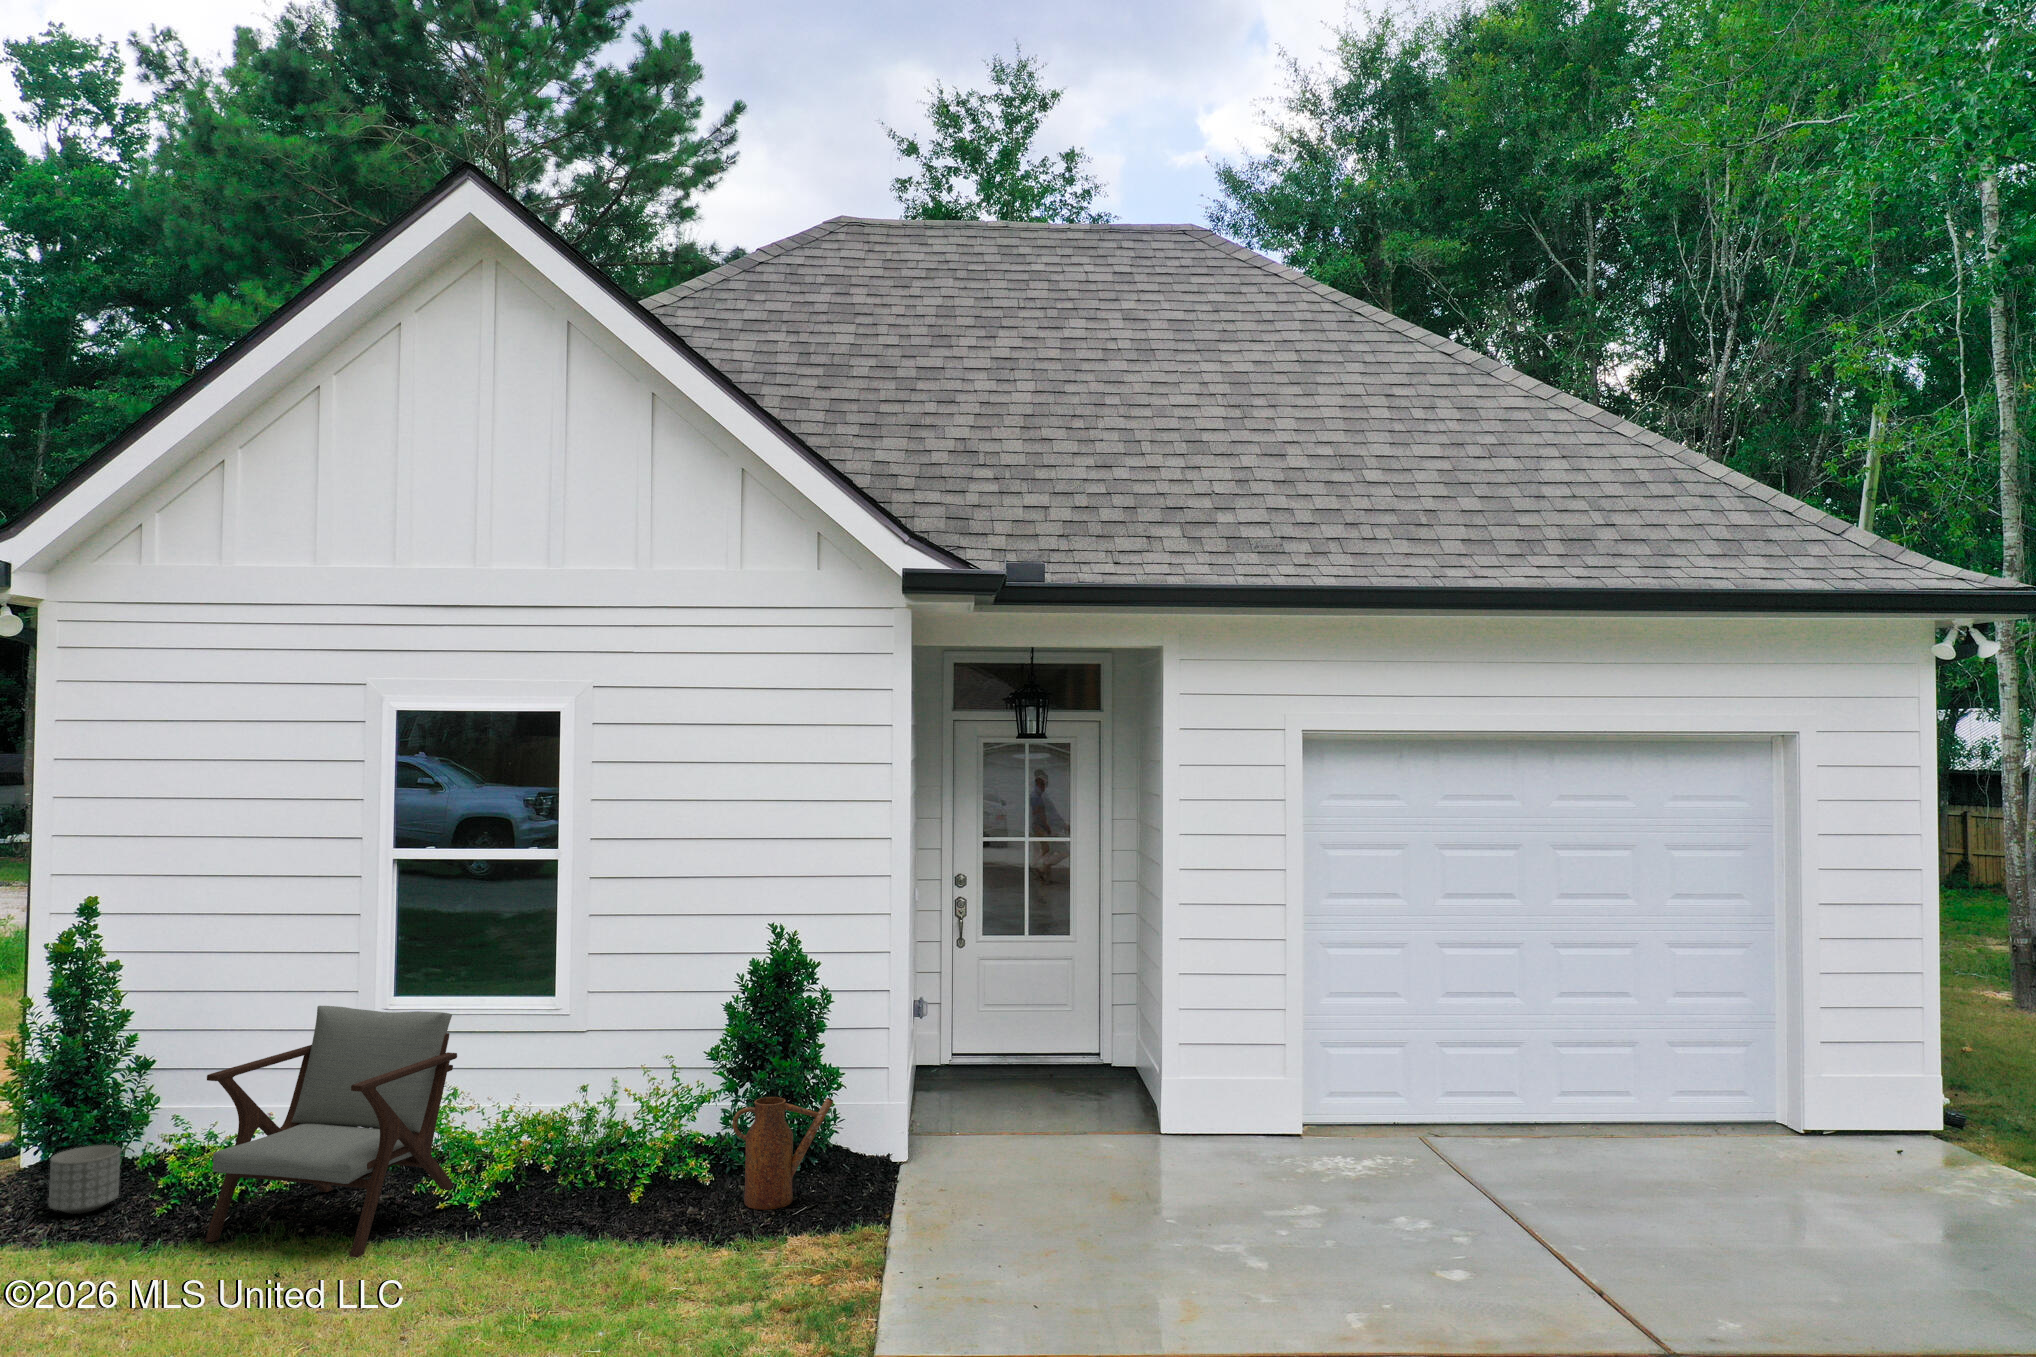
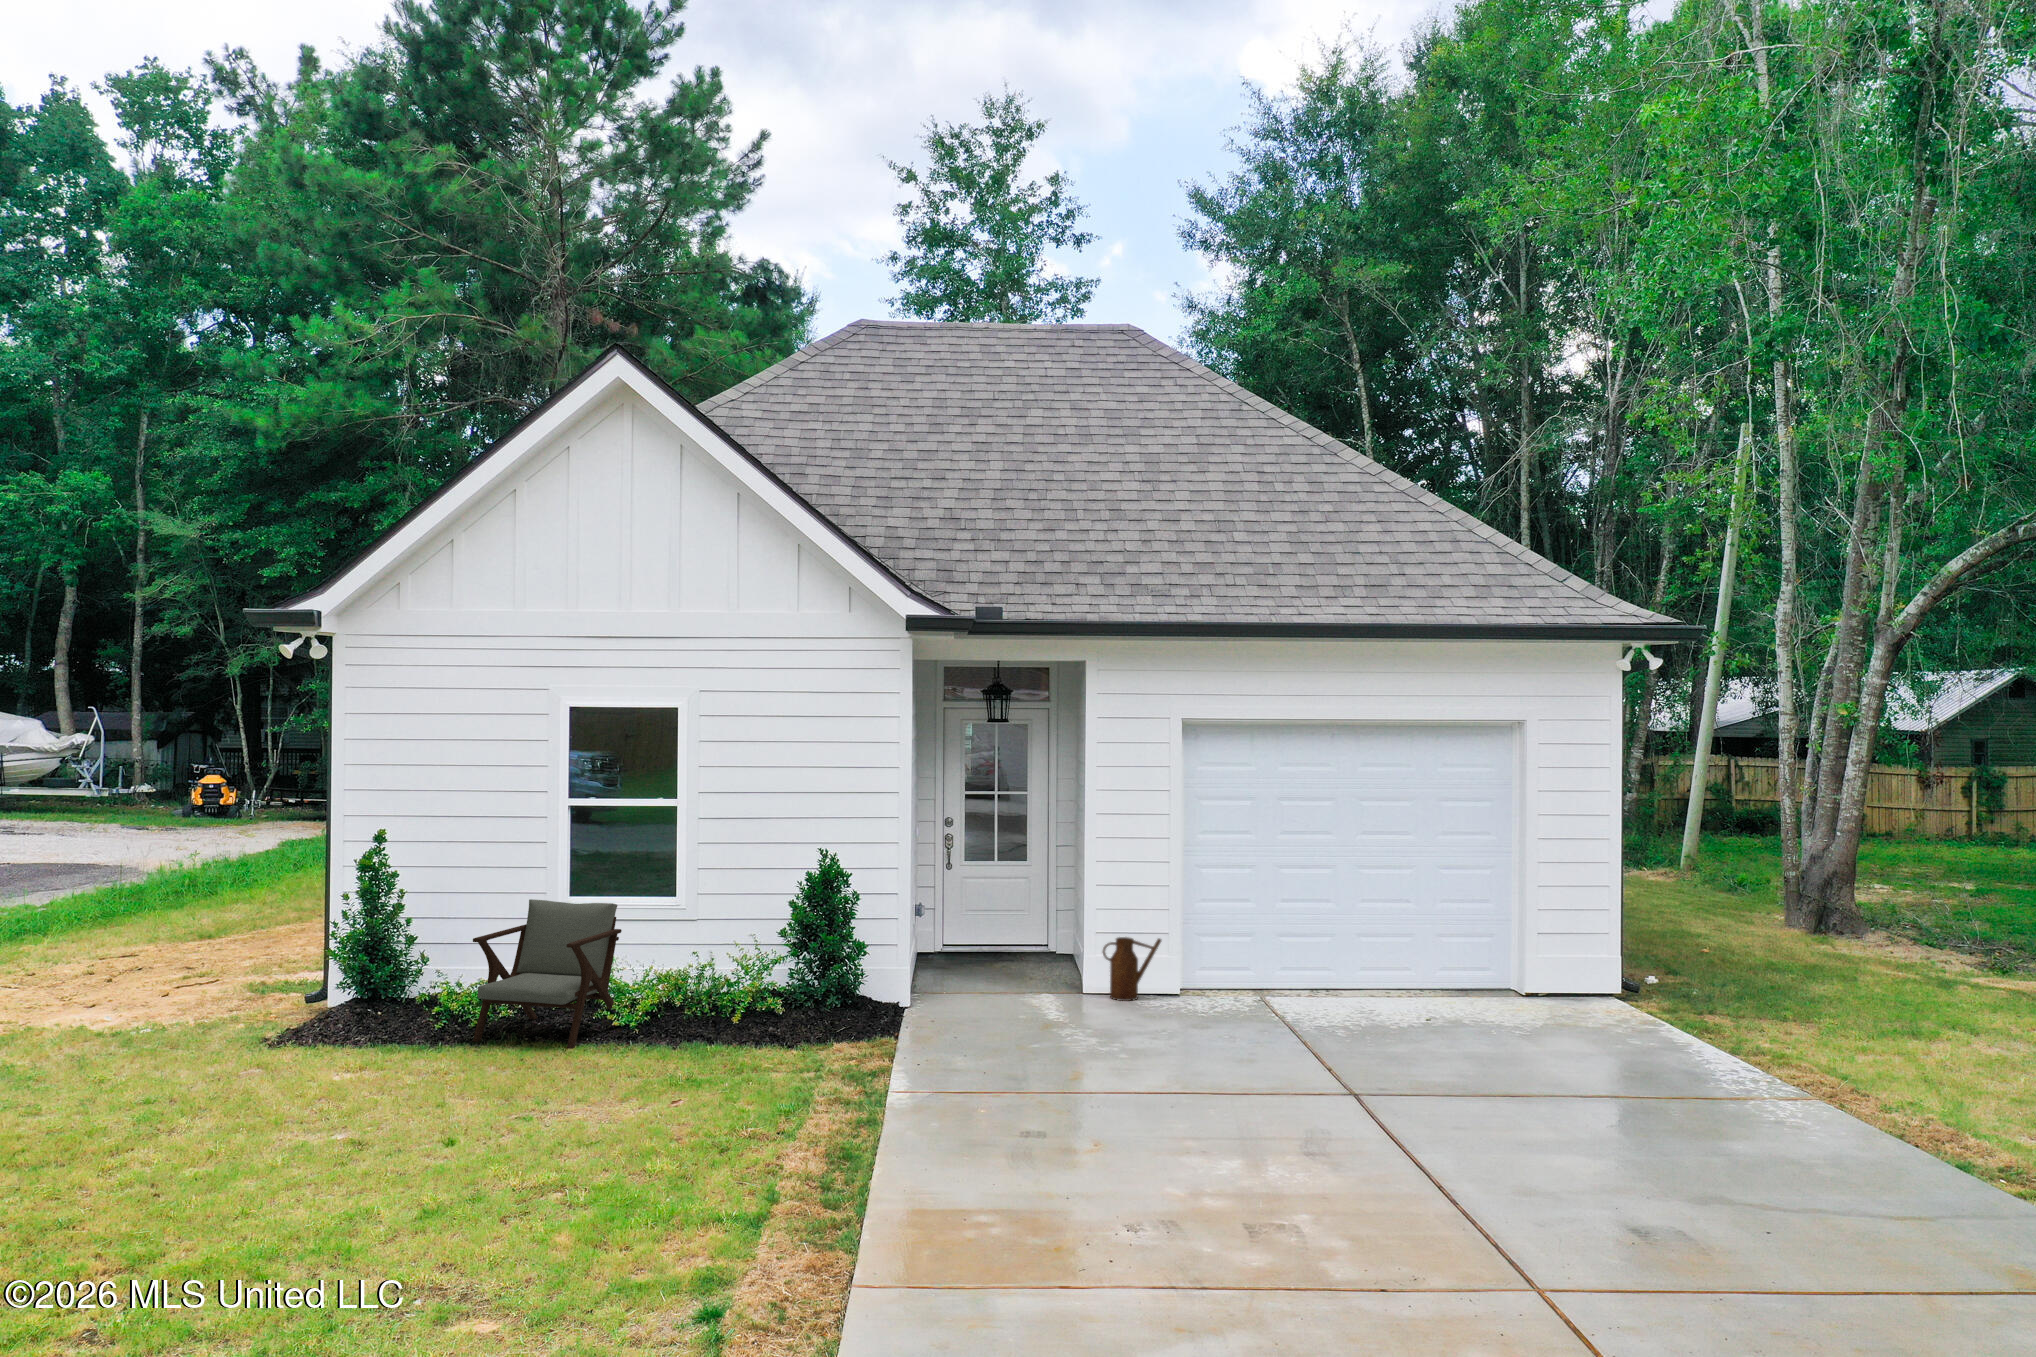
watering can: present [732,1097,833,1210] -> present [1103,937,1161,1001]
planter: present [49,1145,121,1214] -> none [364,988,405,1029]

